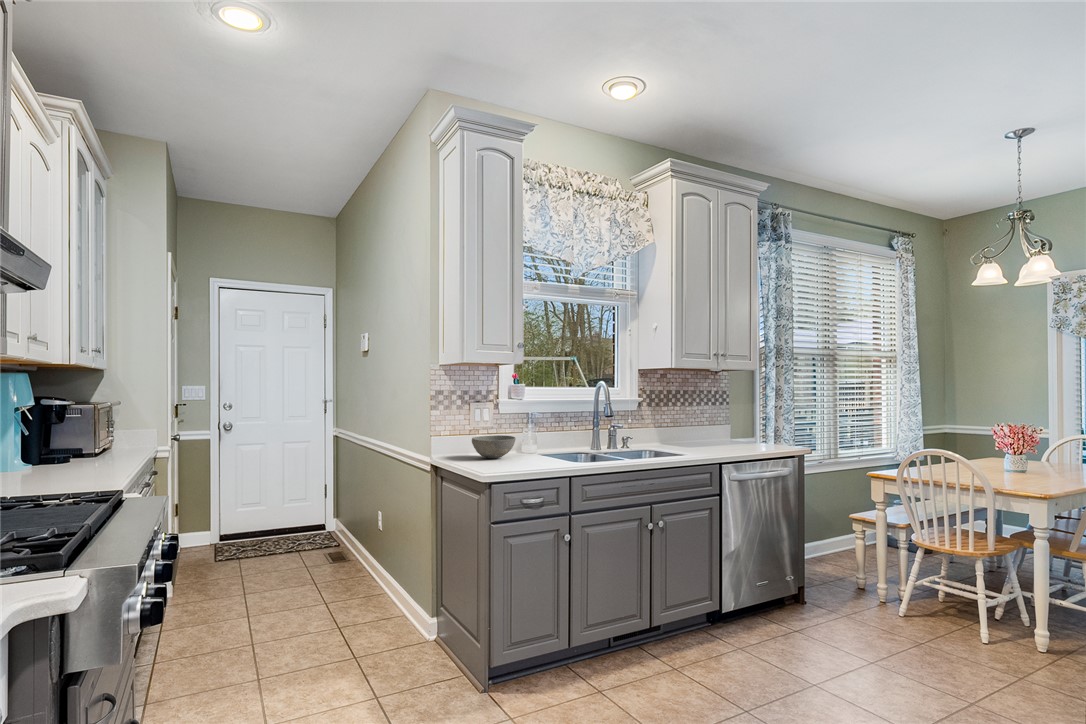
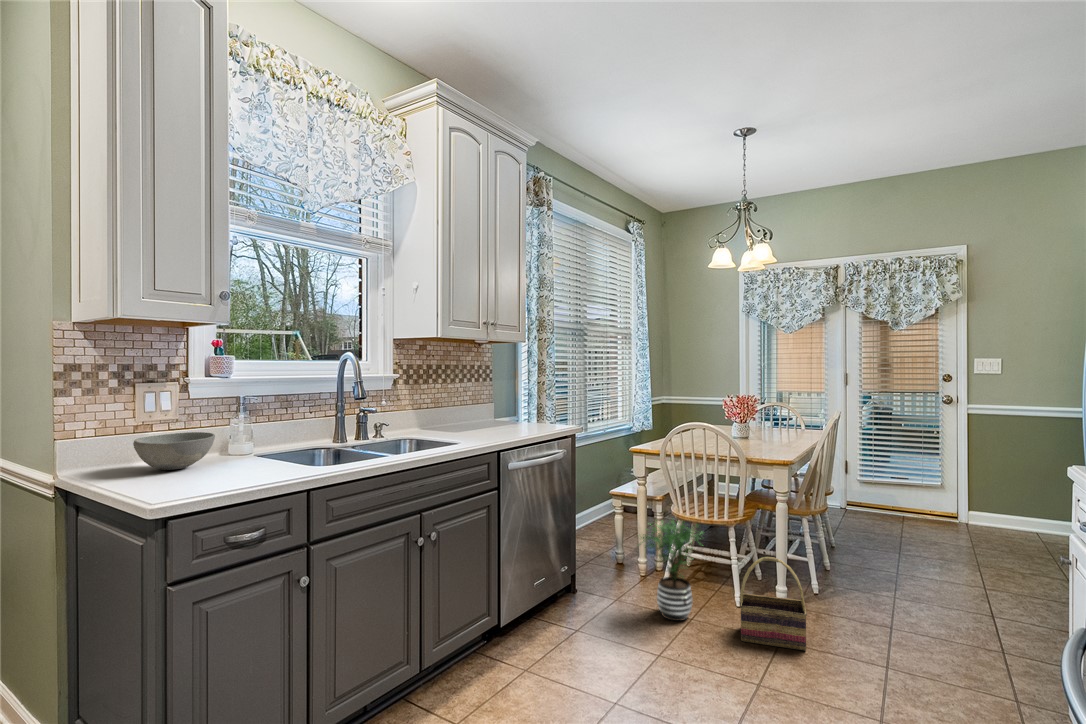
potted plant: none [860,542,936,643] -> present [640,518,701,621]
basket: none [965,589,1047,688] -> present [739,557,807,651]

